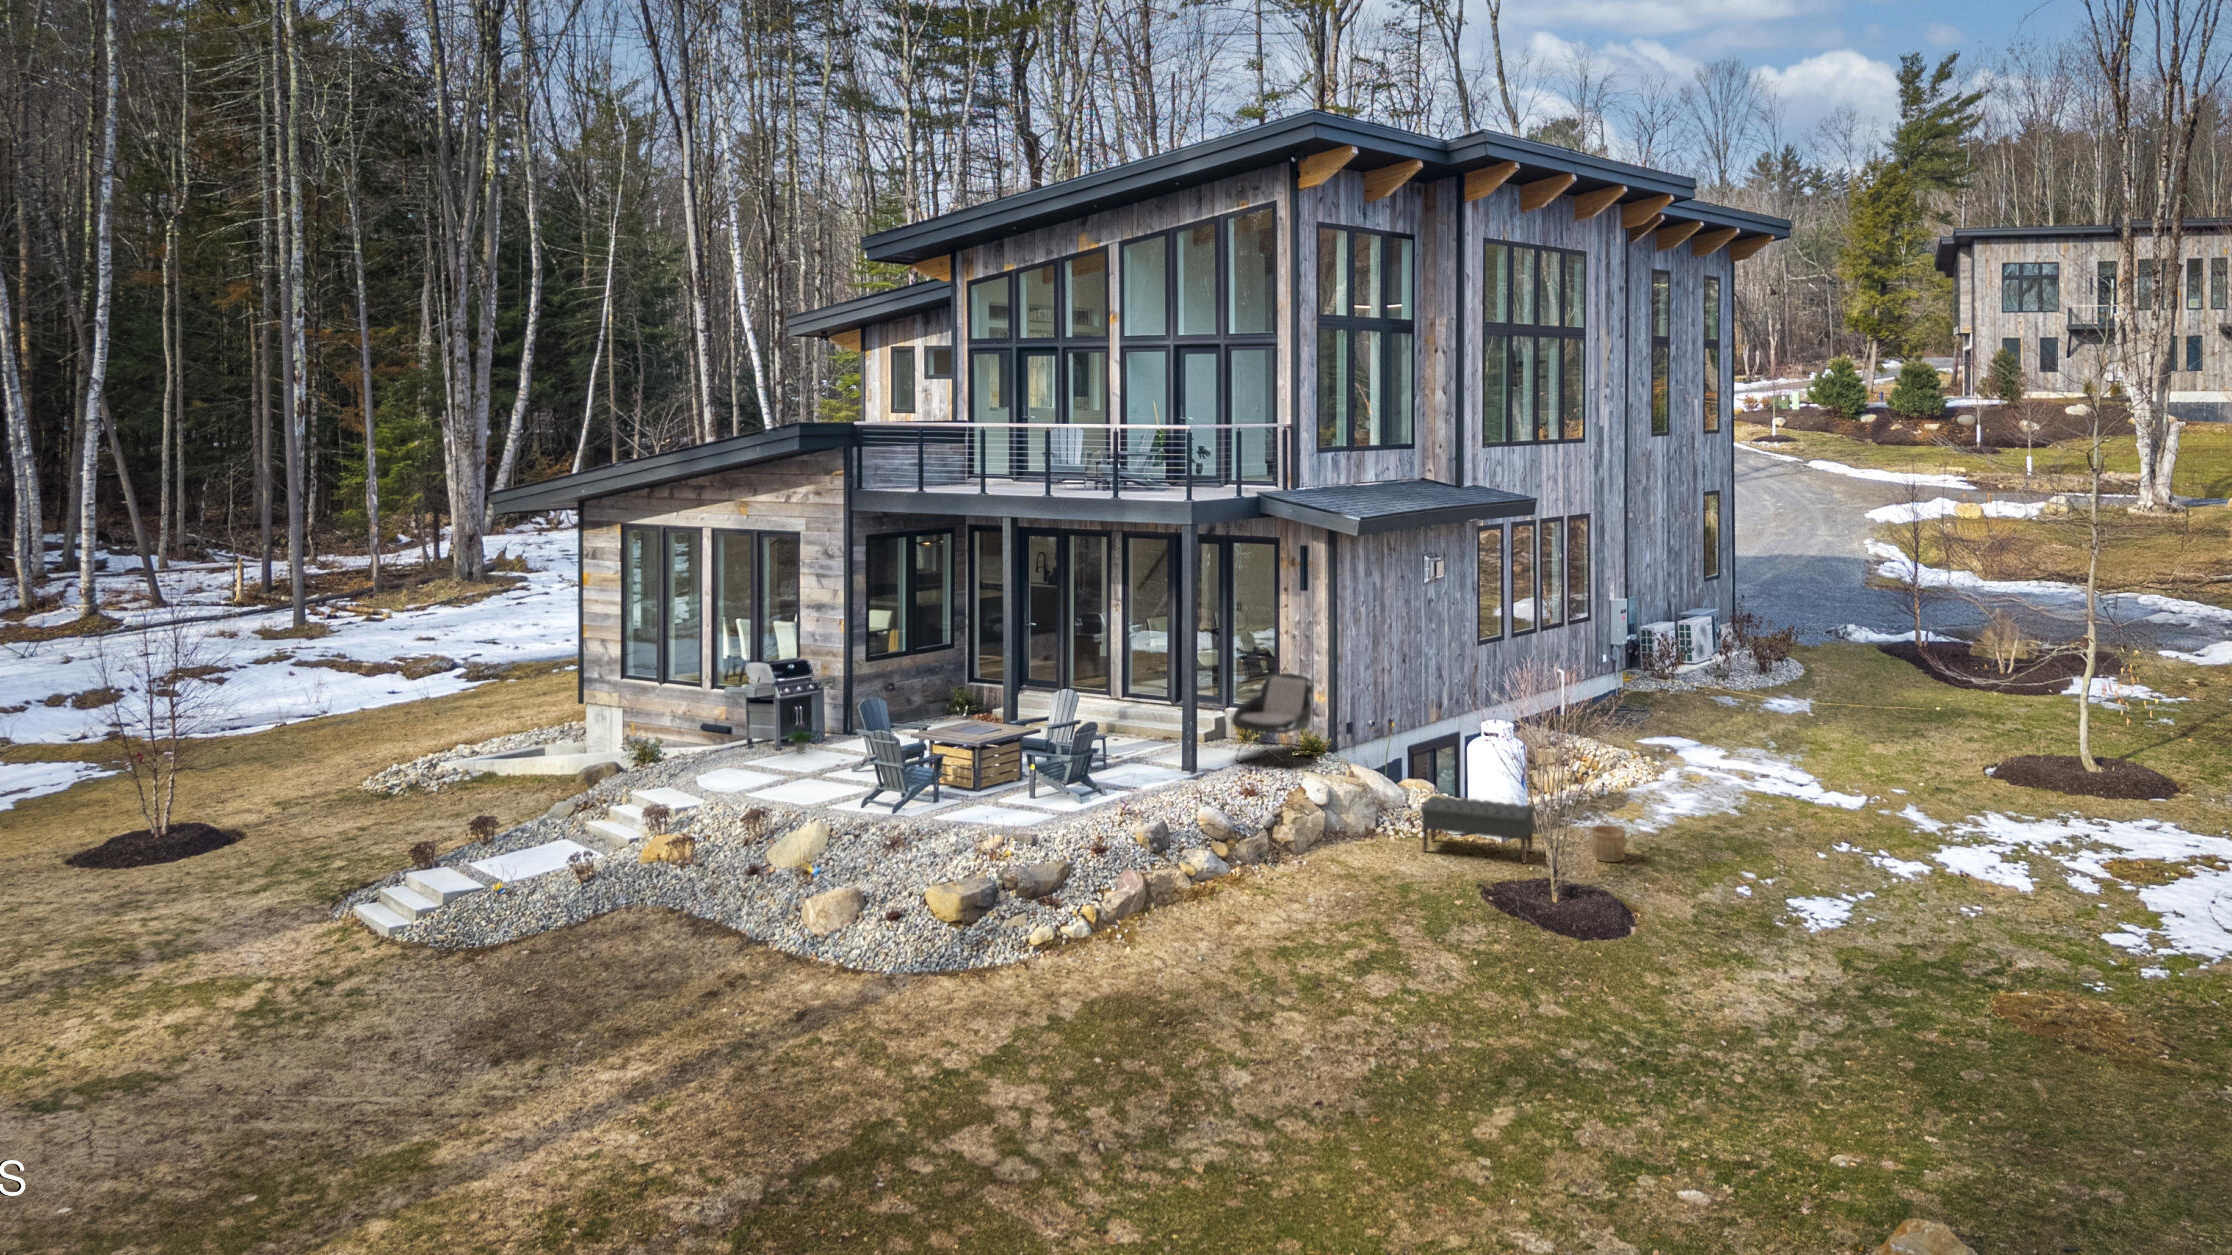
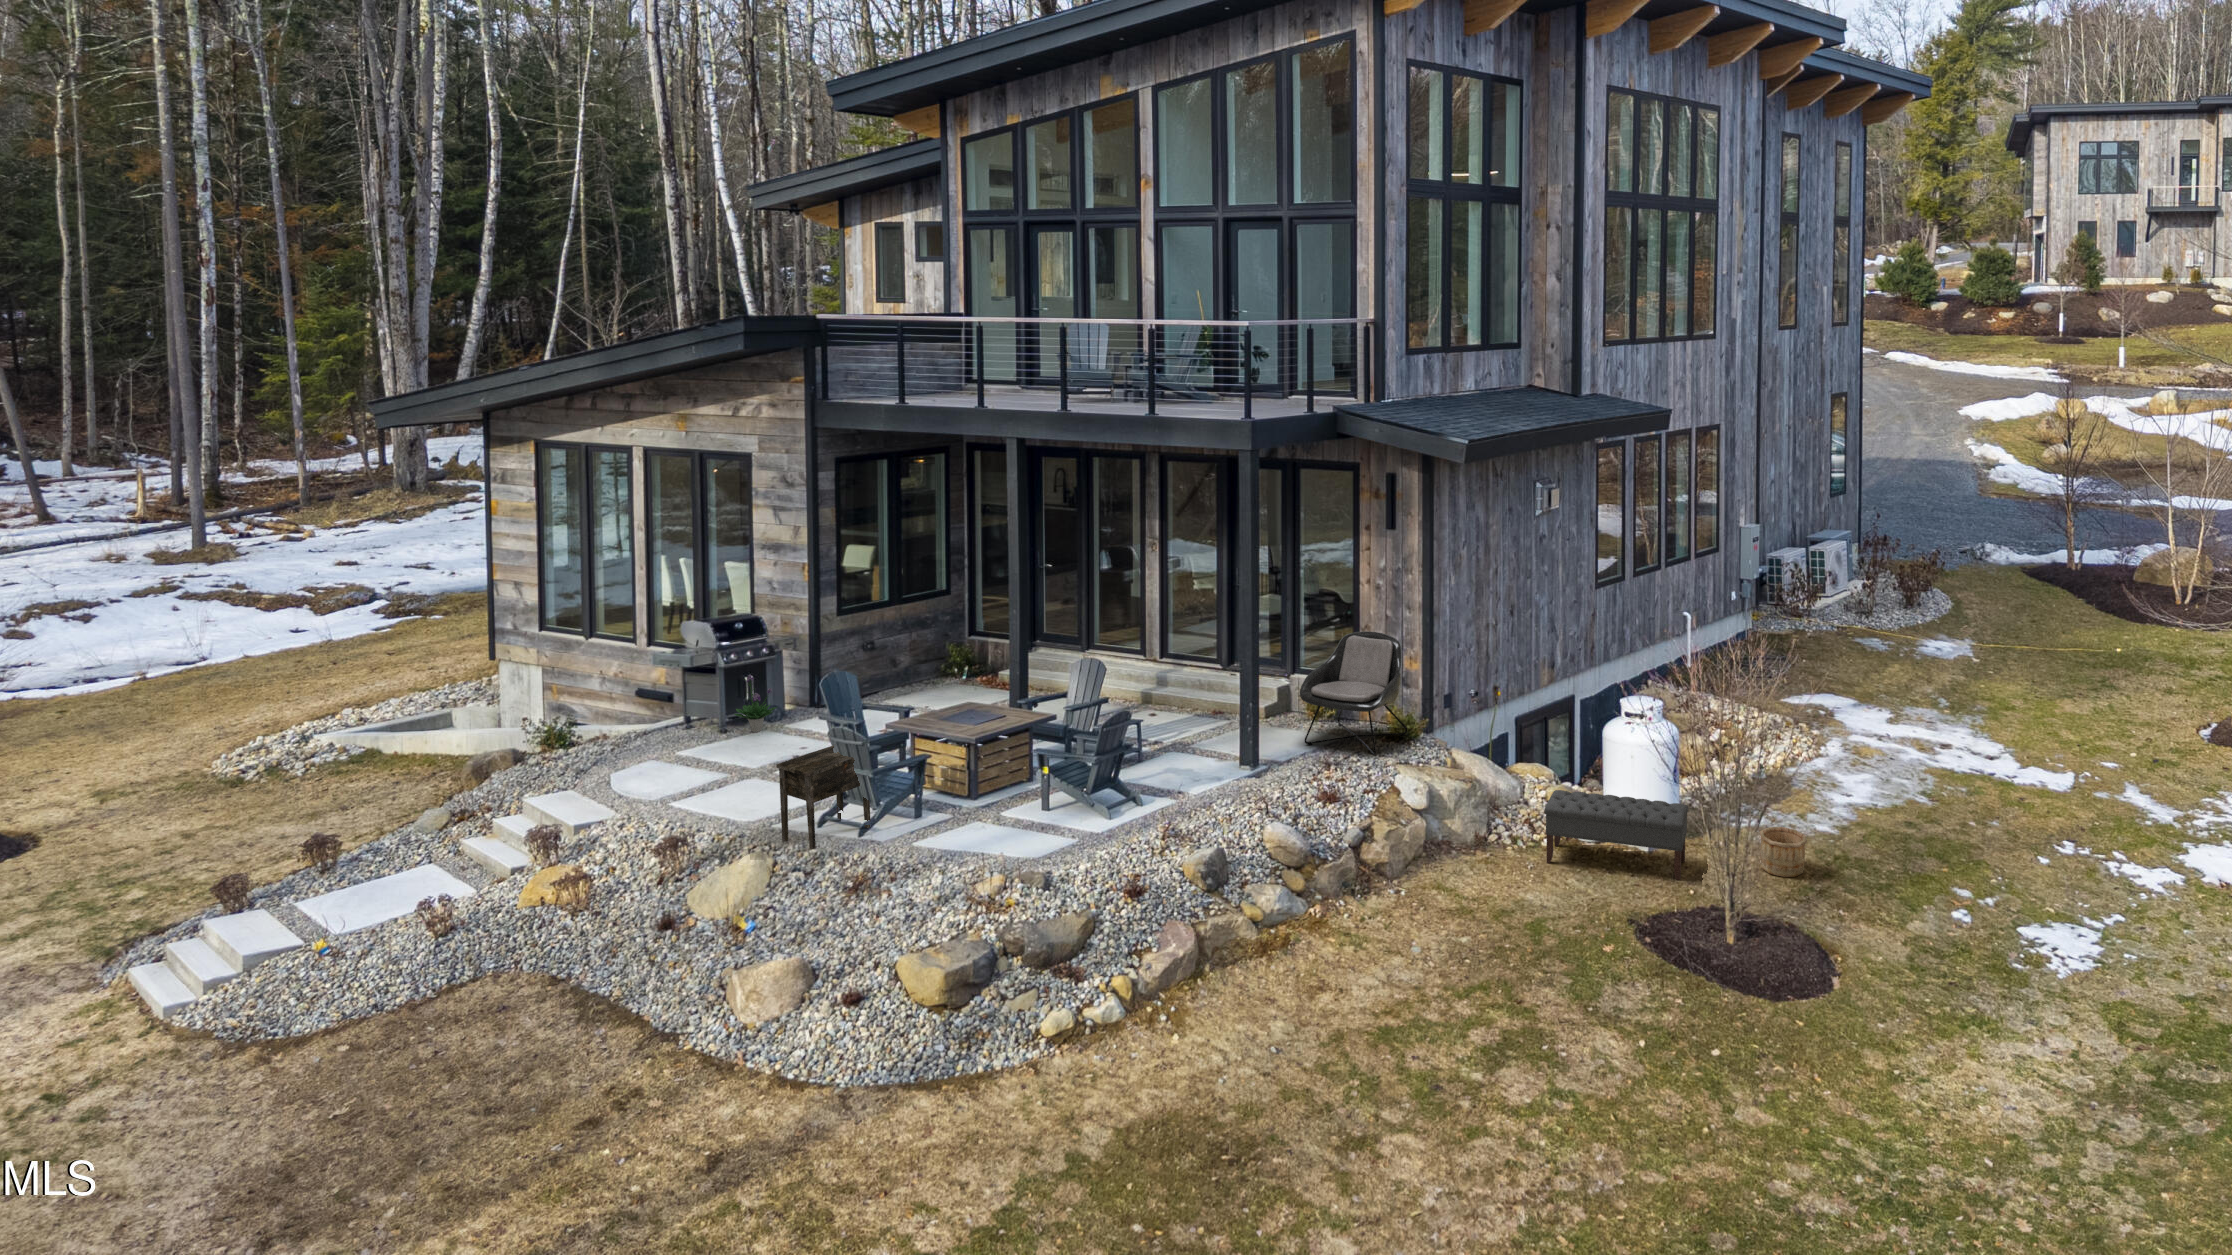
side table: none [831,748,900,825] -> present [776,745,870,849]

